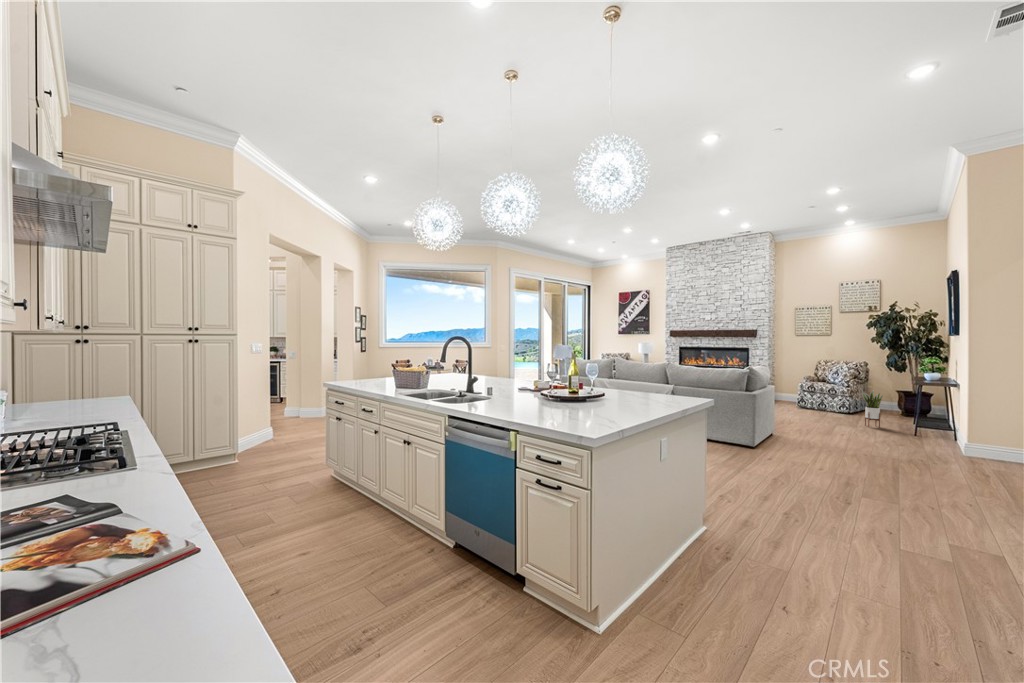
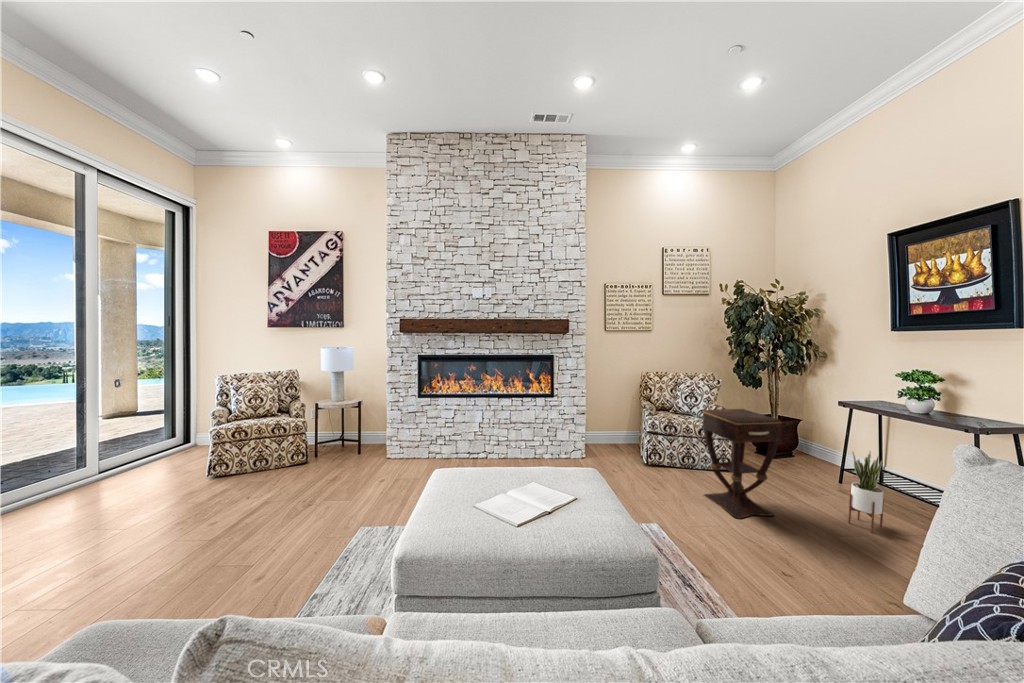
side table: none [801,372,829,419] -> present [703,409,782,518]

